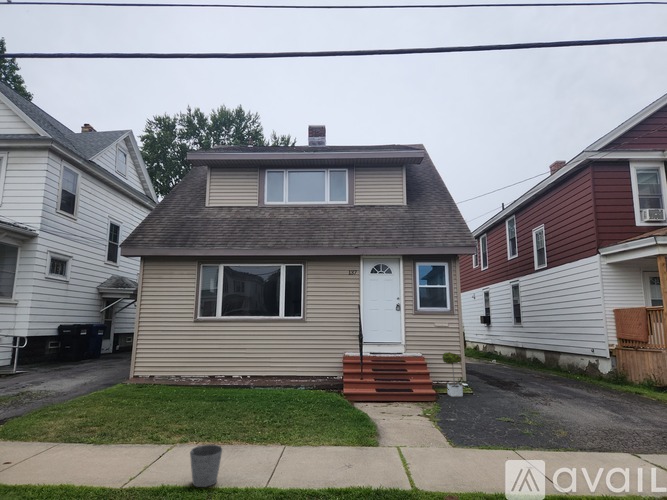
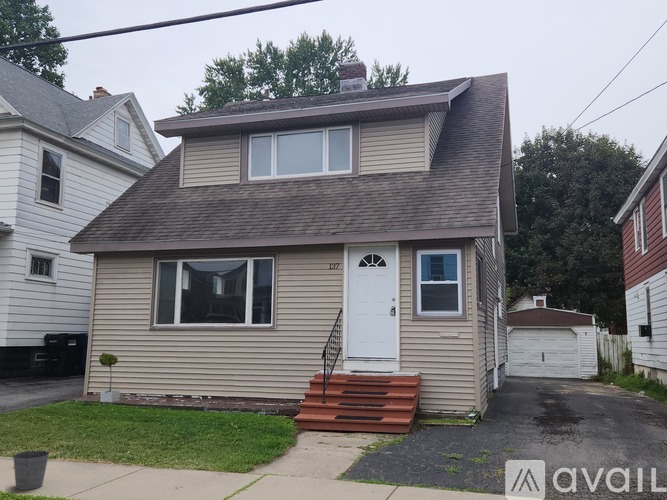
potted tree: present [442,352,463,396] -> present [99,353,120,402]

